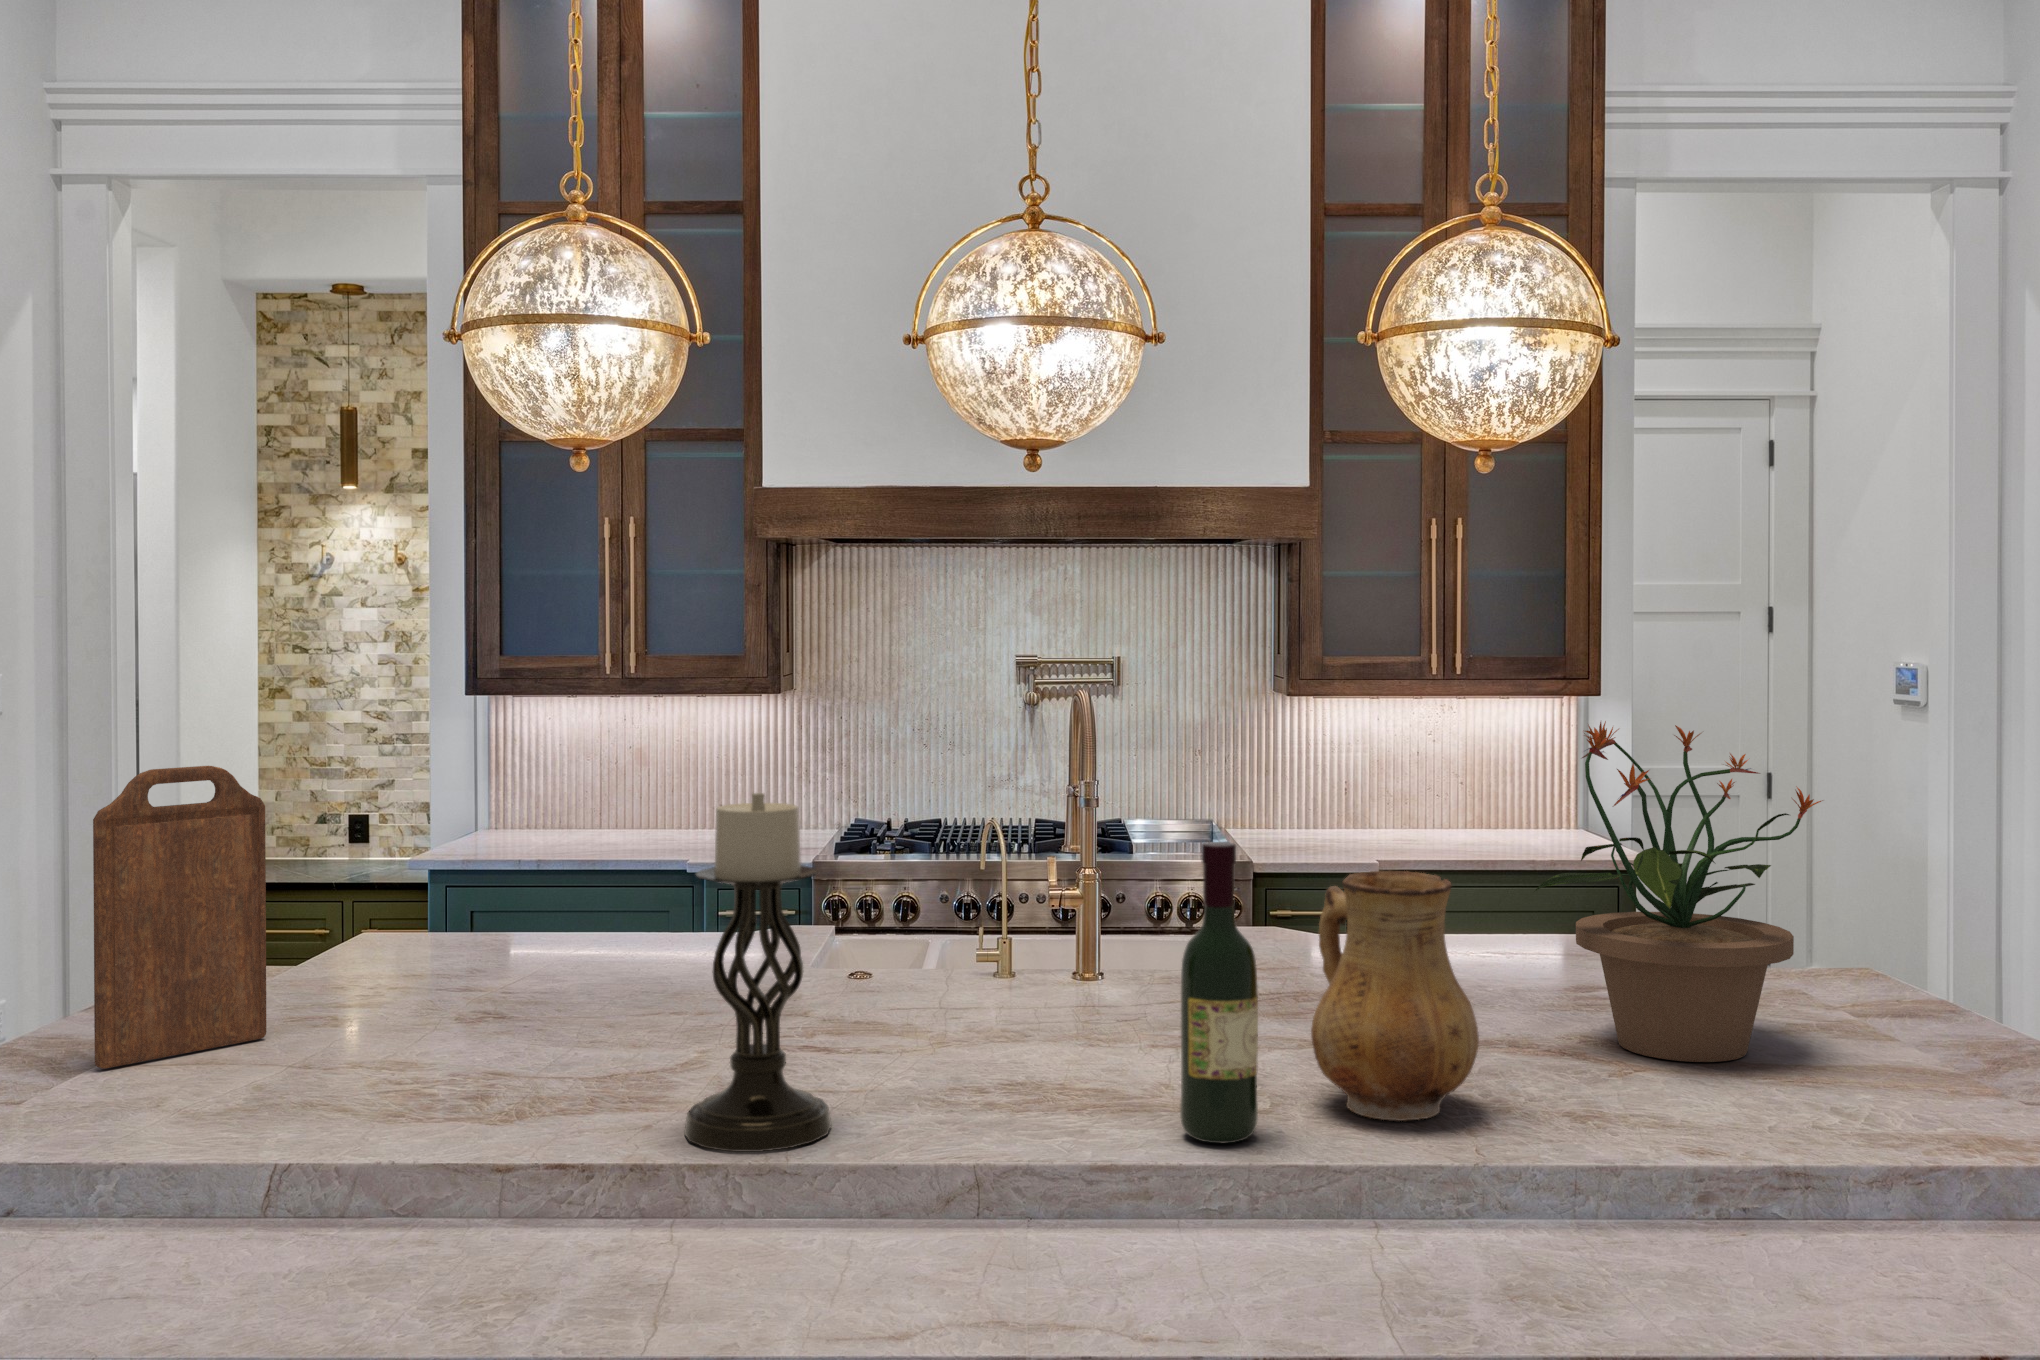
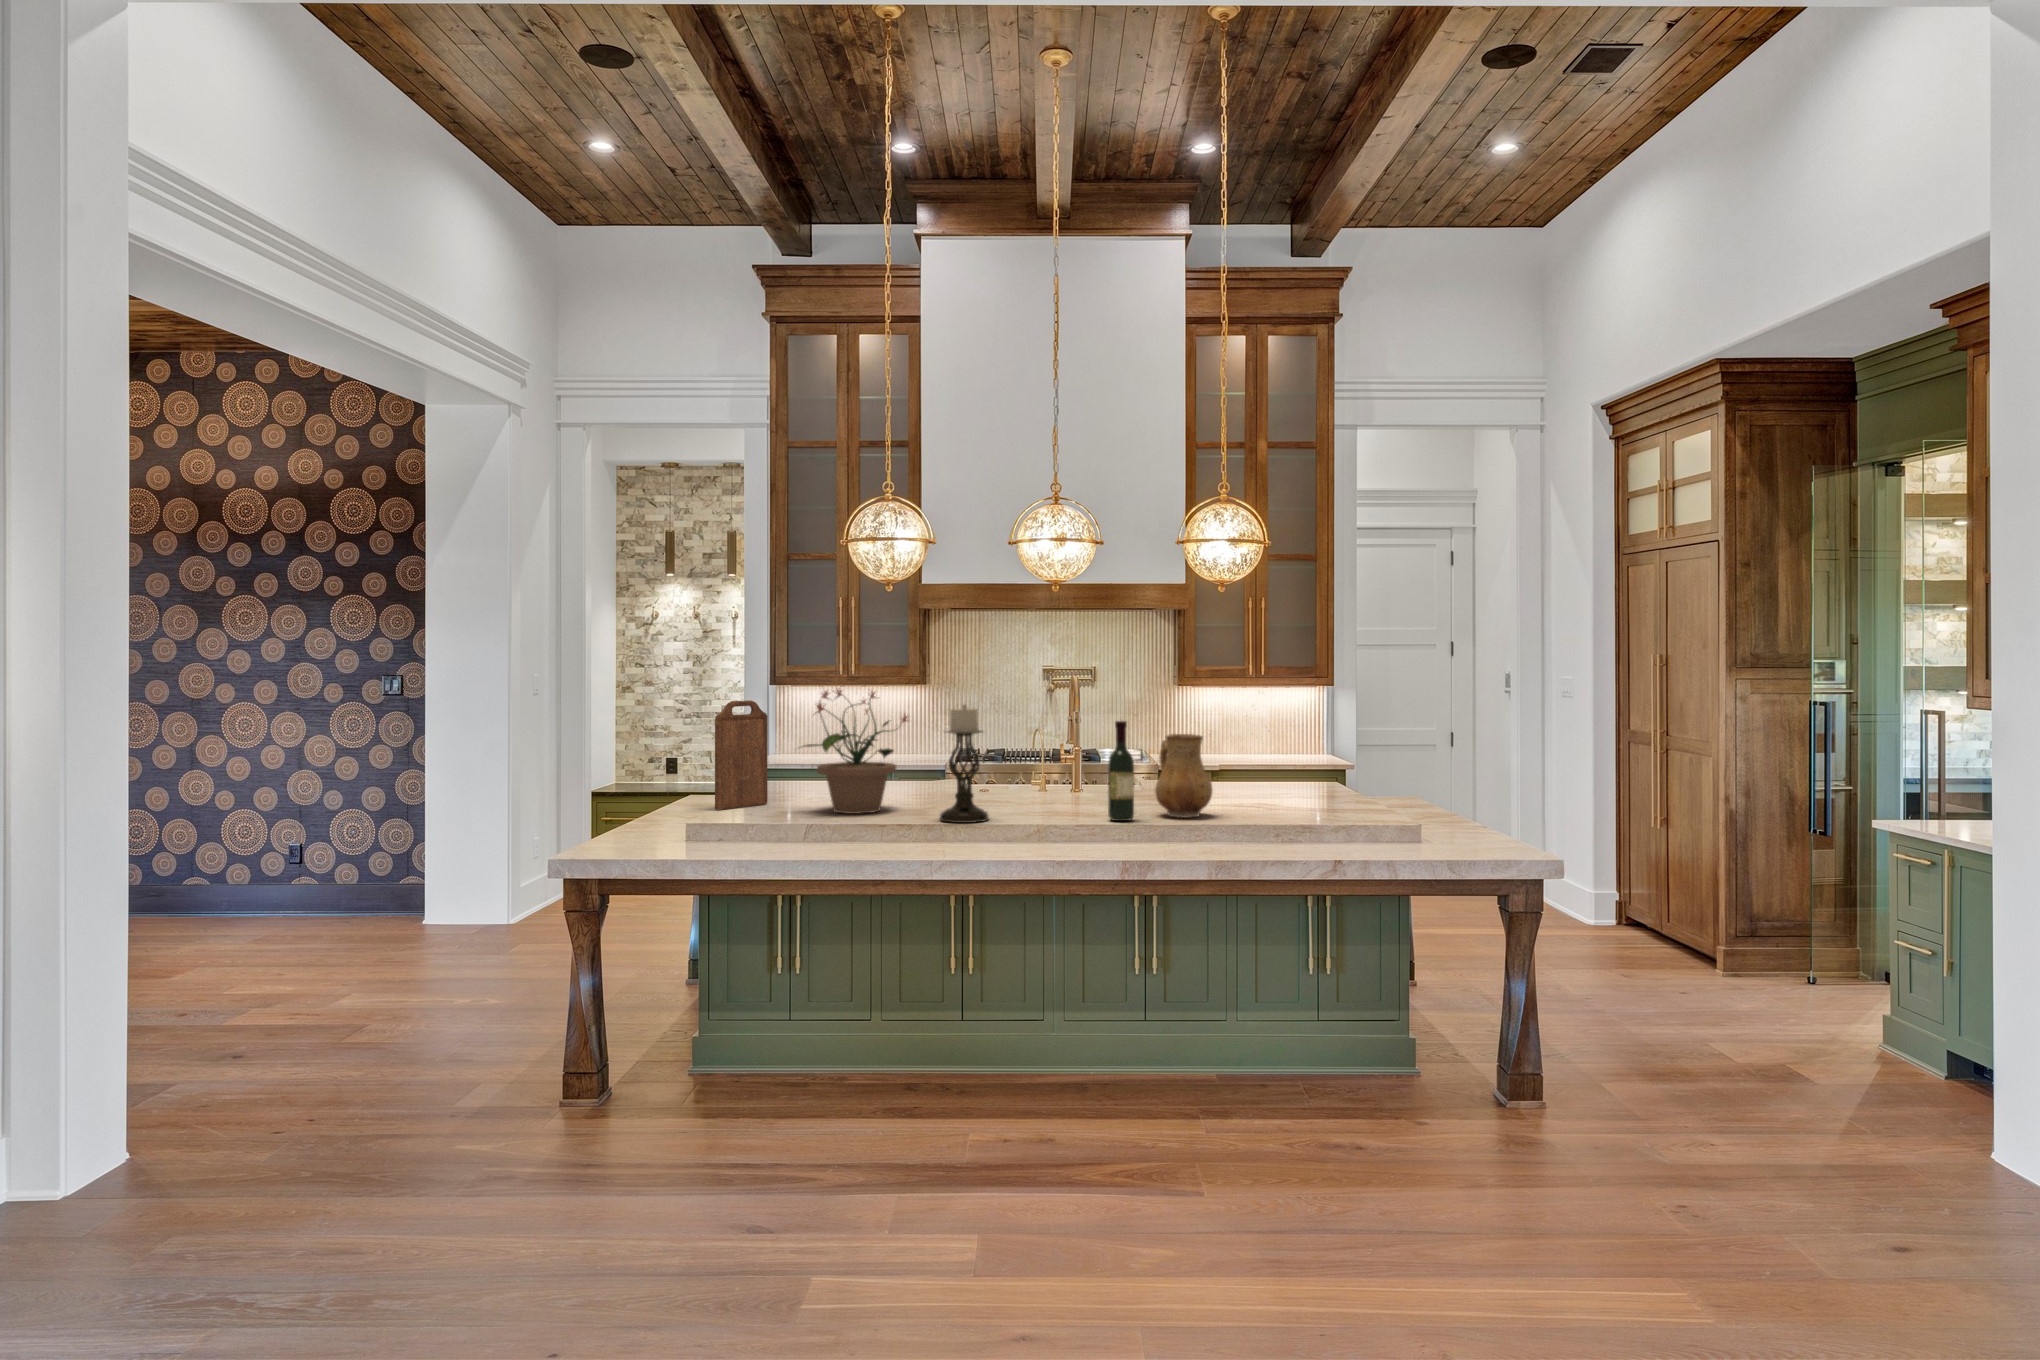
potted plant: present [1534,721,1823,1062] -> present [805,689,907,814]

